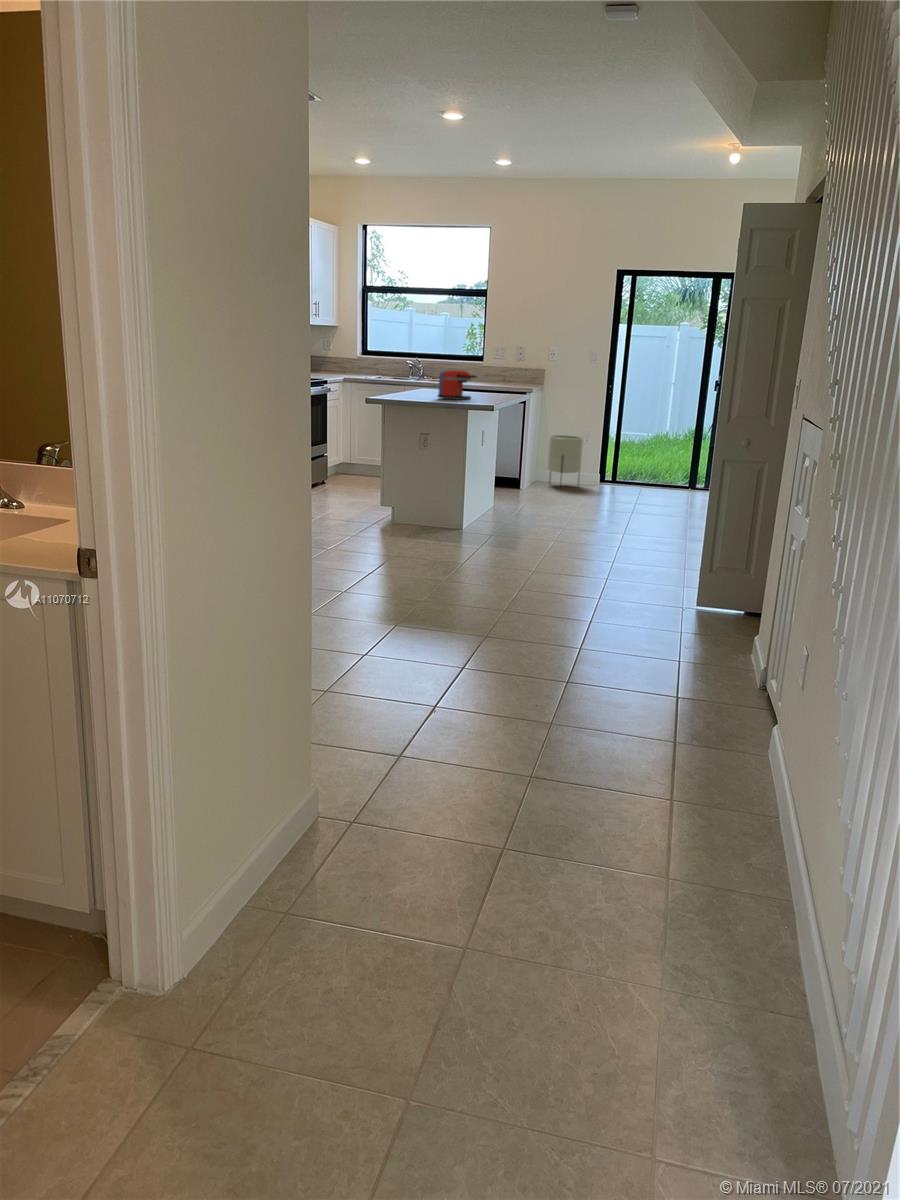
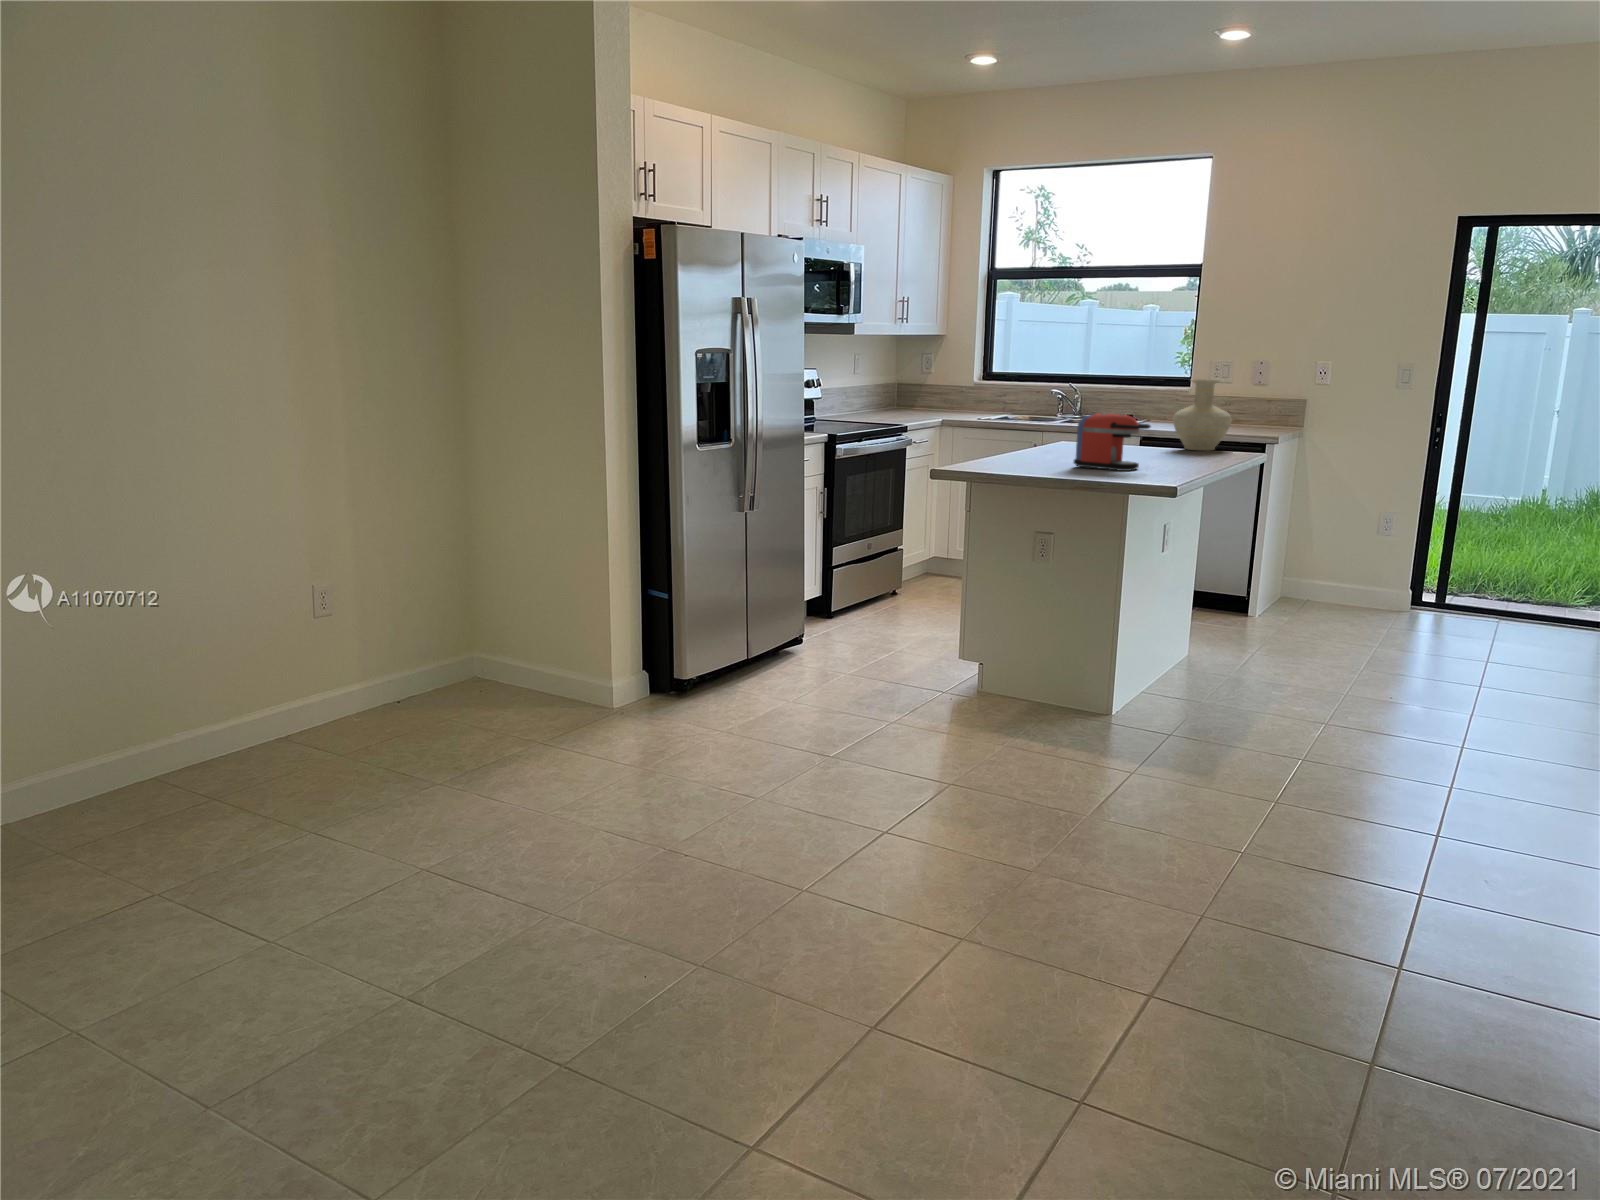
vase: none [482,354,512,393] -> present [1173,379,1232,450]
planter: present [548,435,583,487] -> none [1304,518,1377,617]

